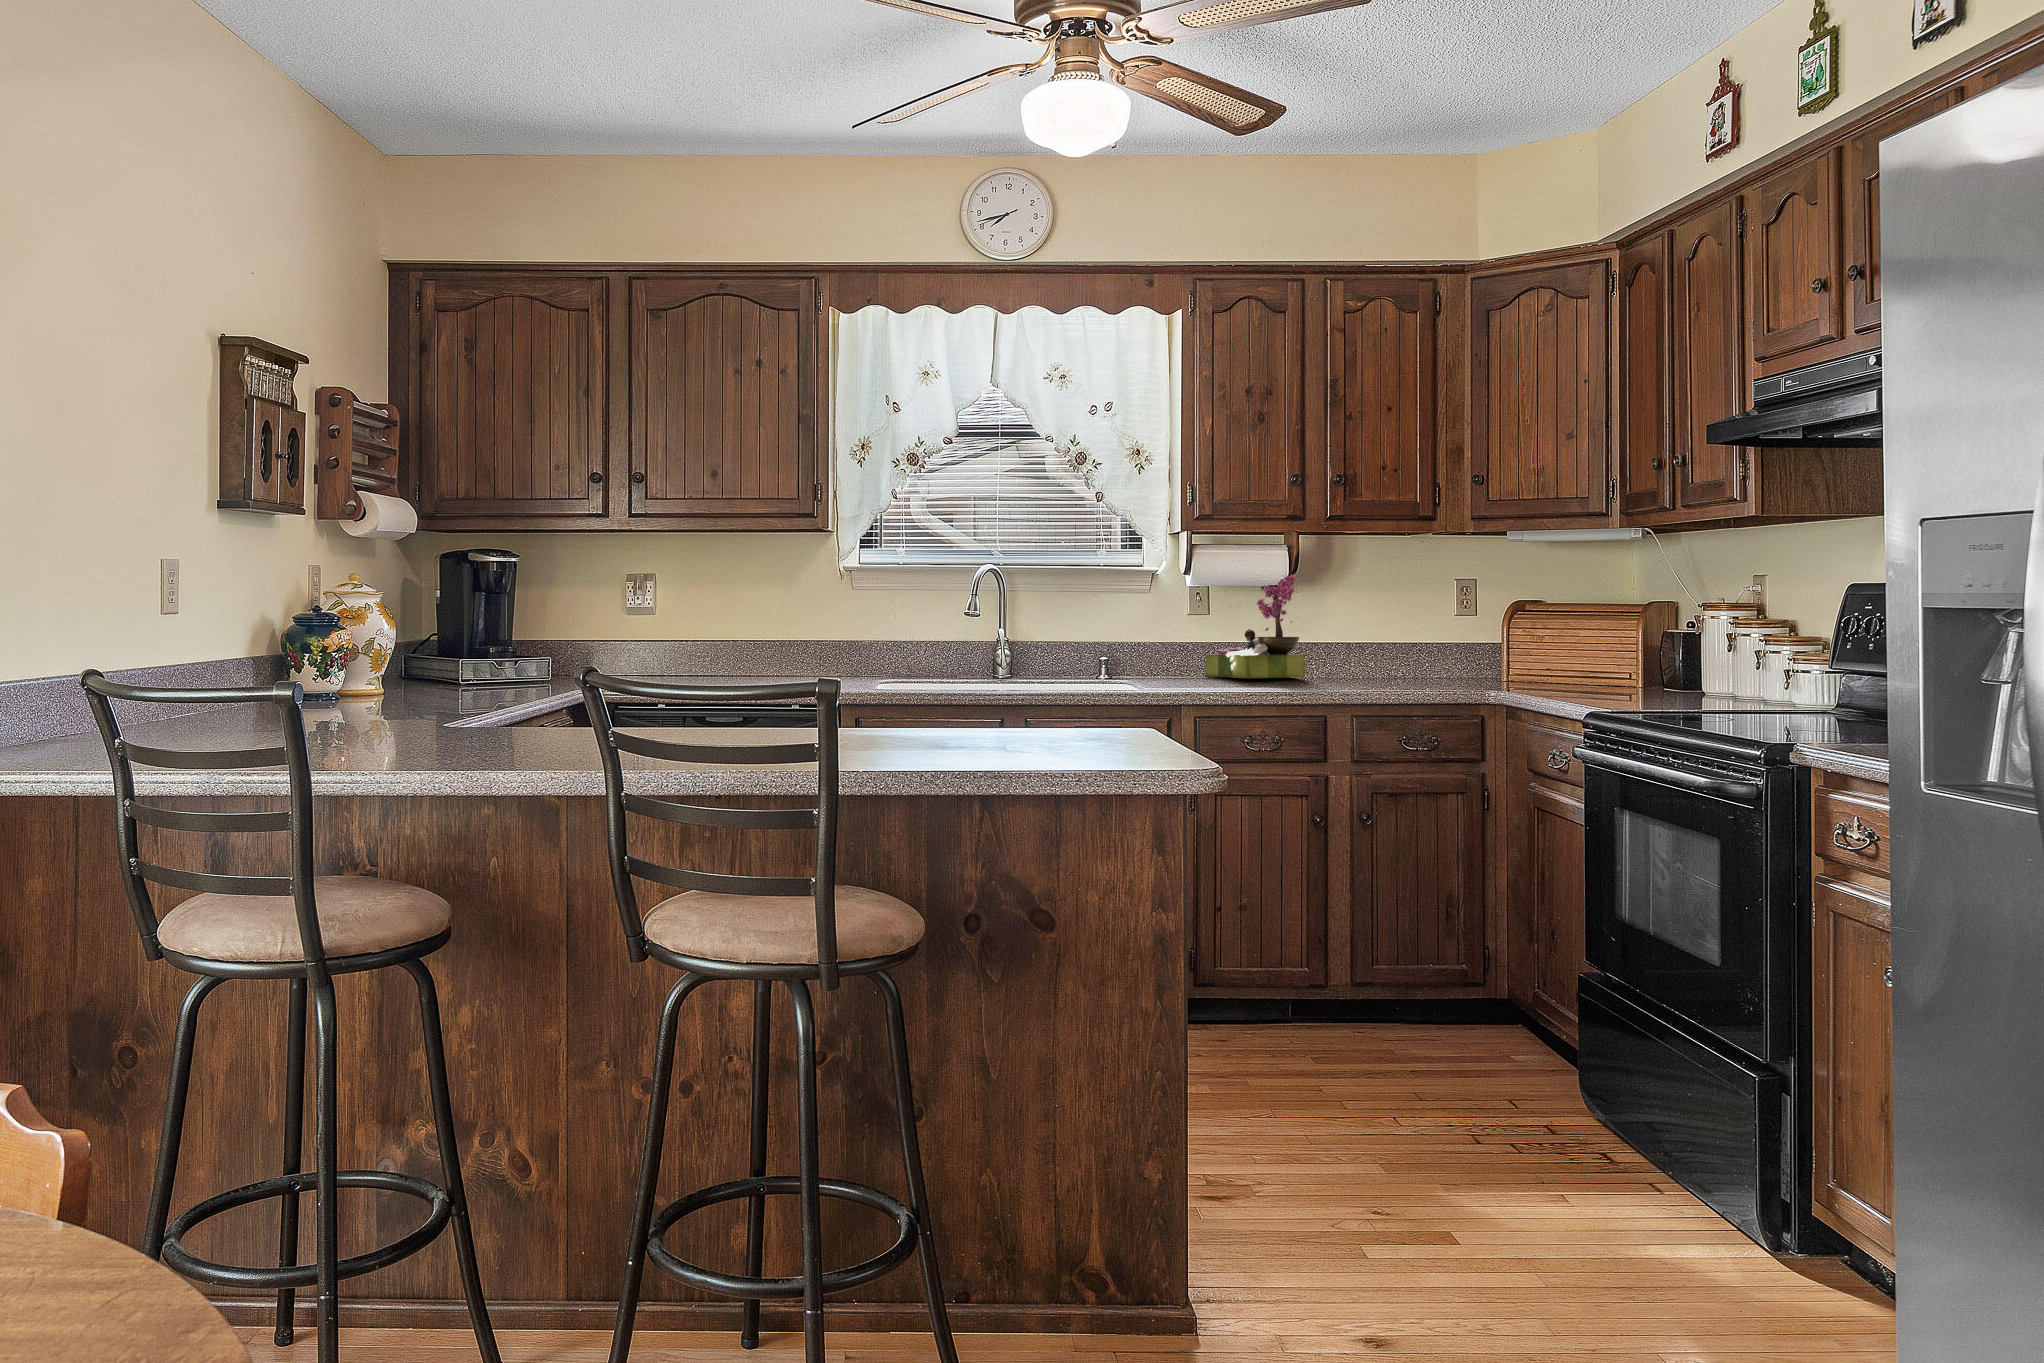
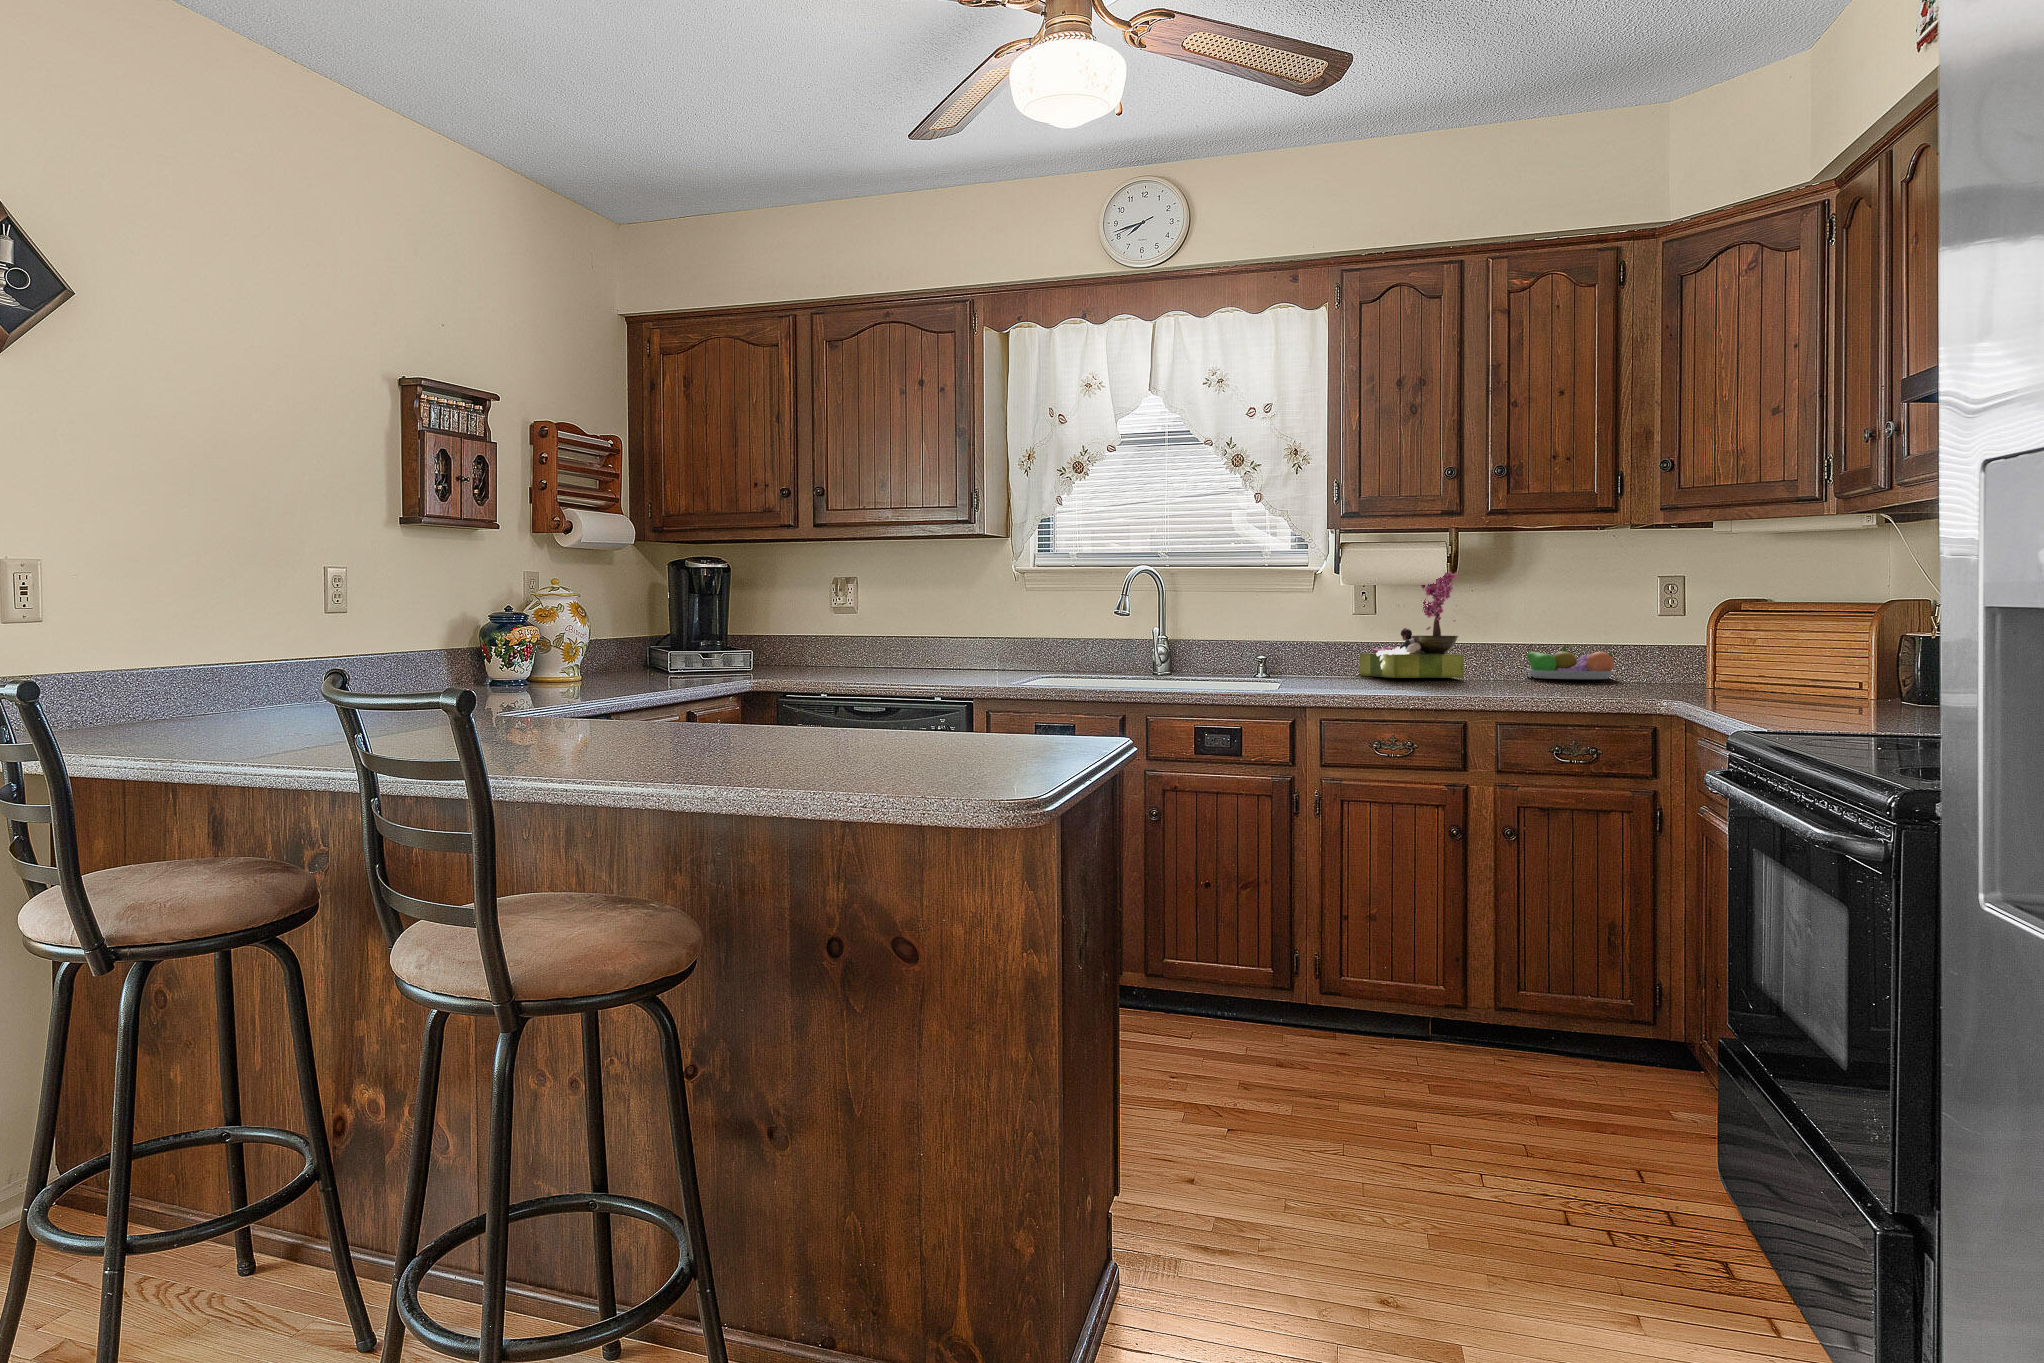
fruit bowl: none [1349,646,1434,678] -> present [1524,646,1616,679]

